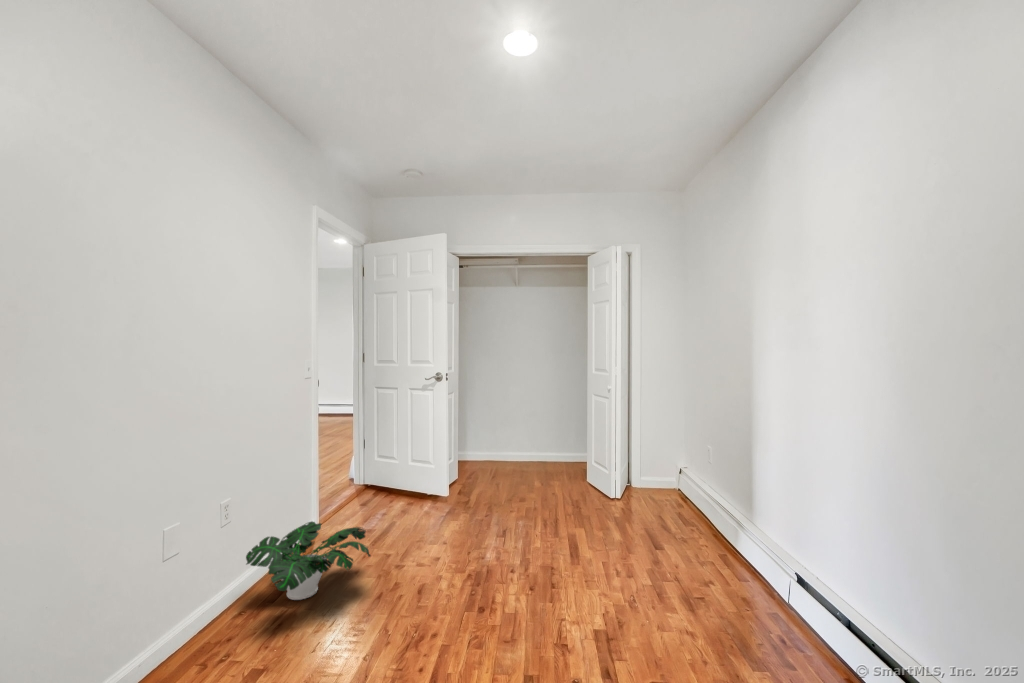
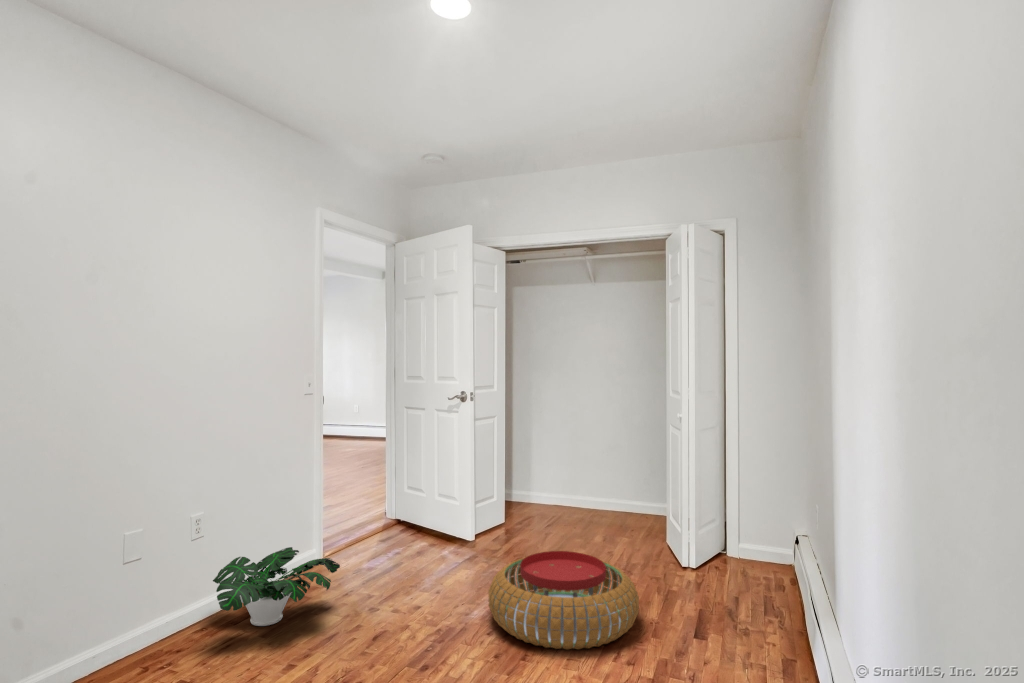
pouf: none [499,496,619,575] -> present [488,551,639,650]

